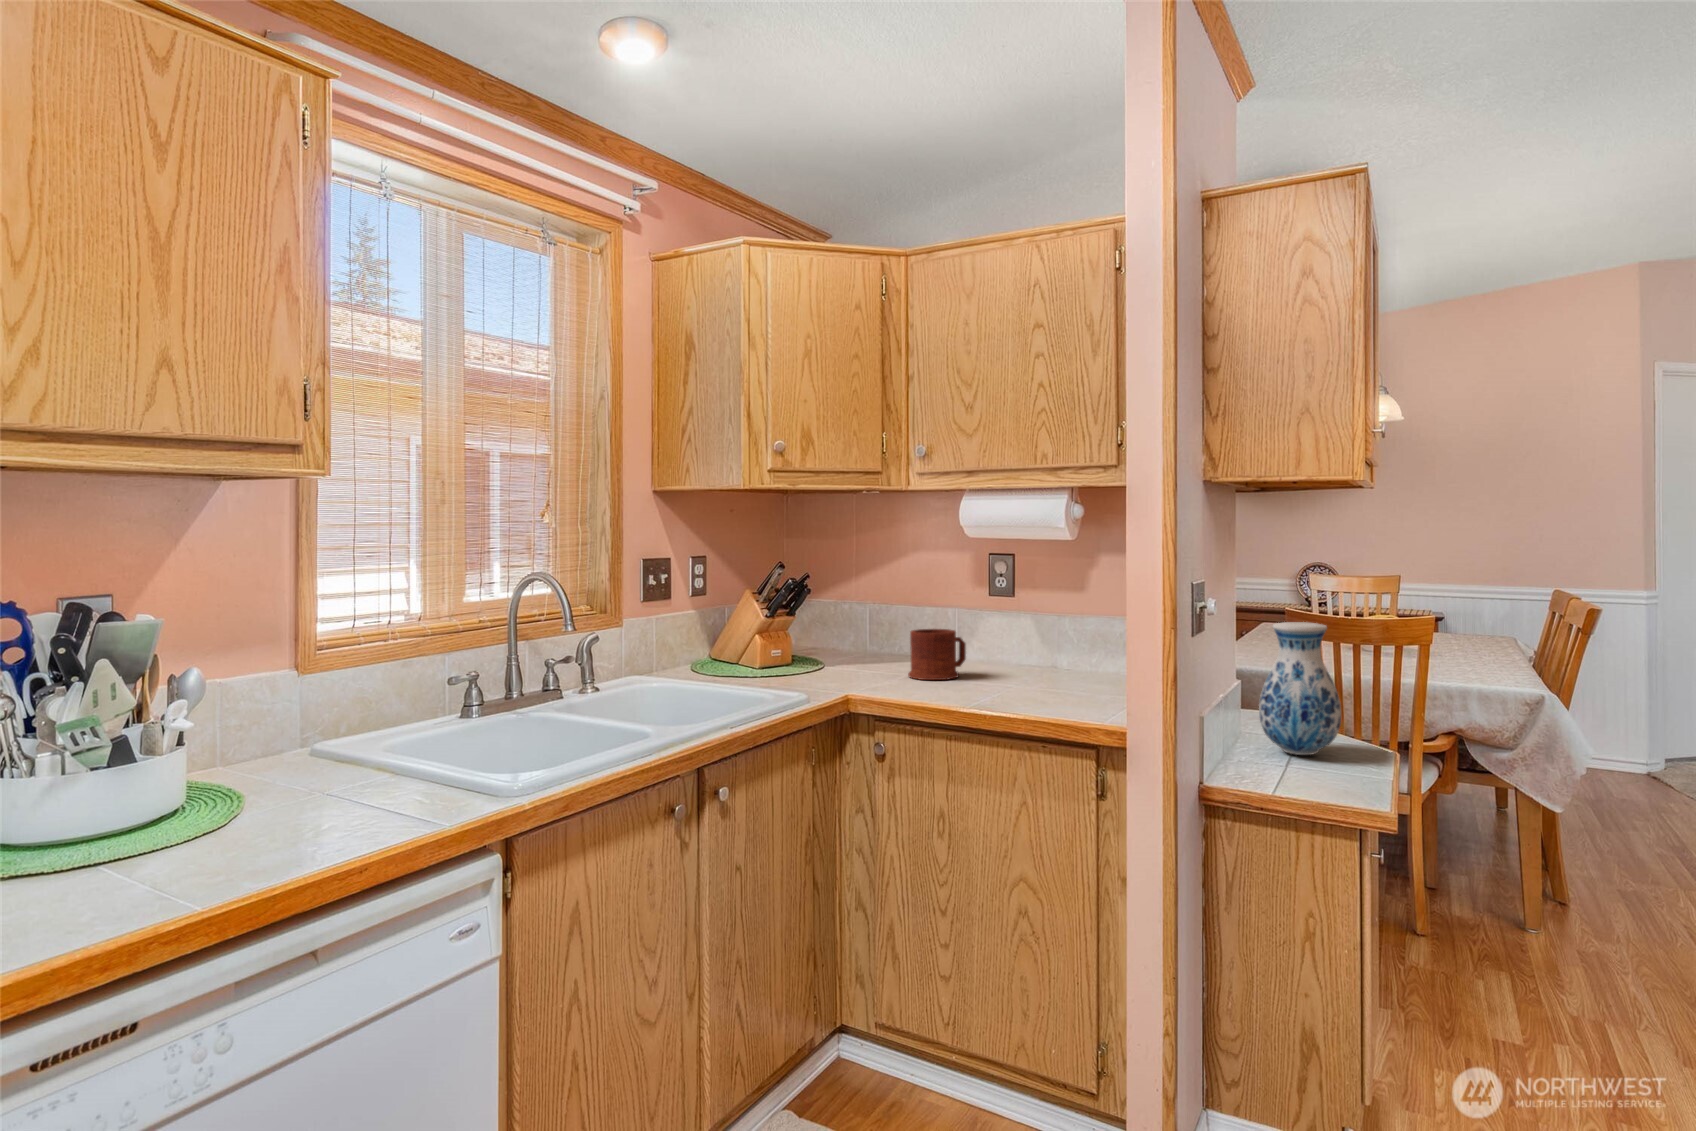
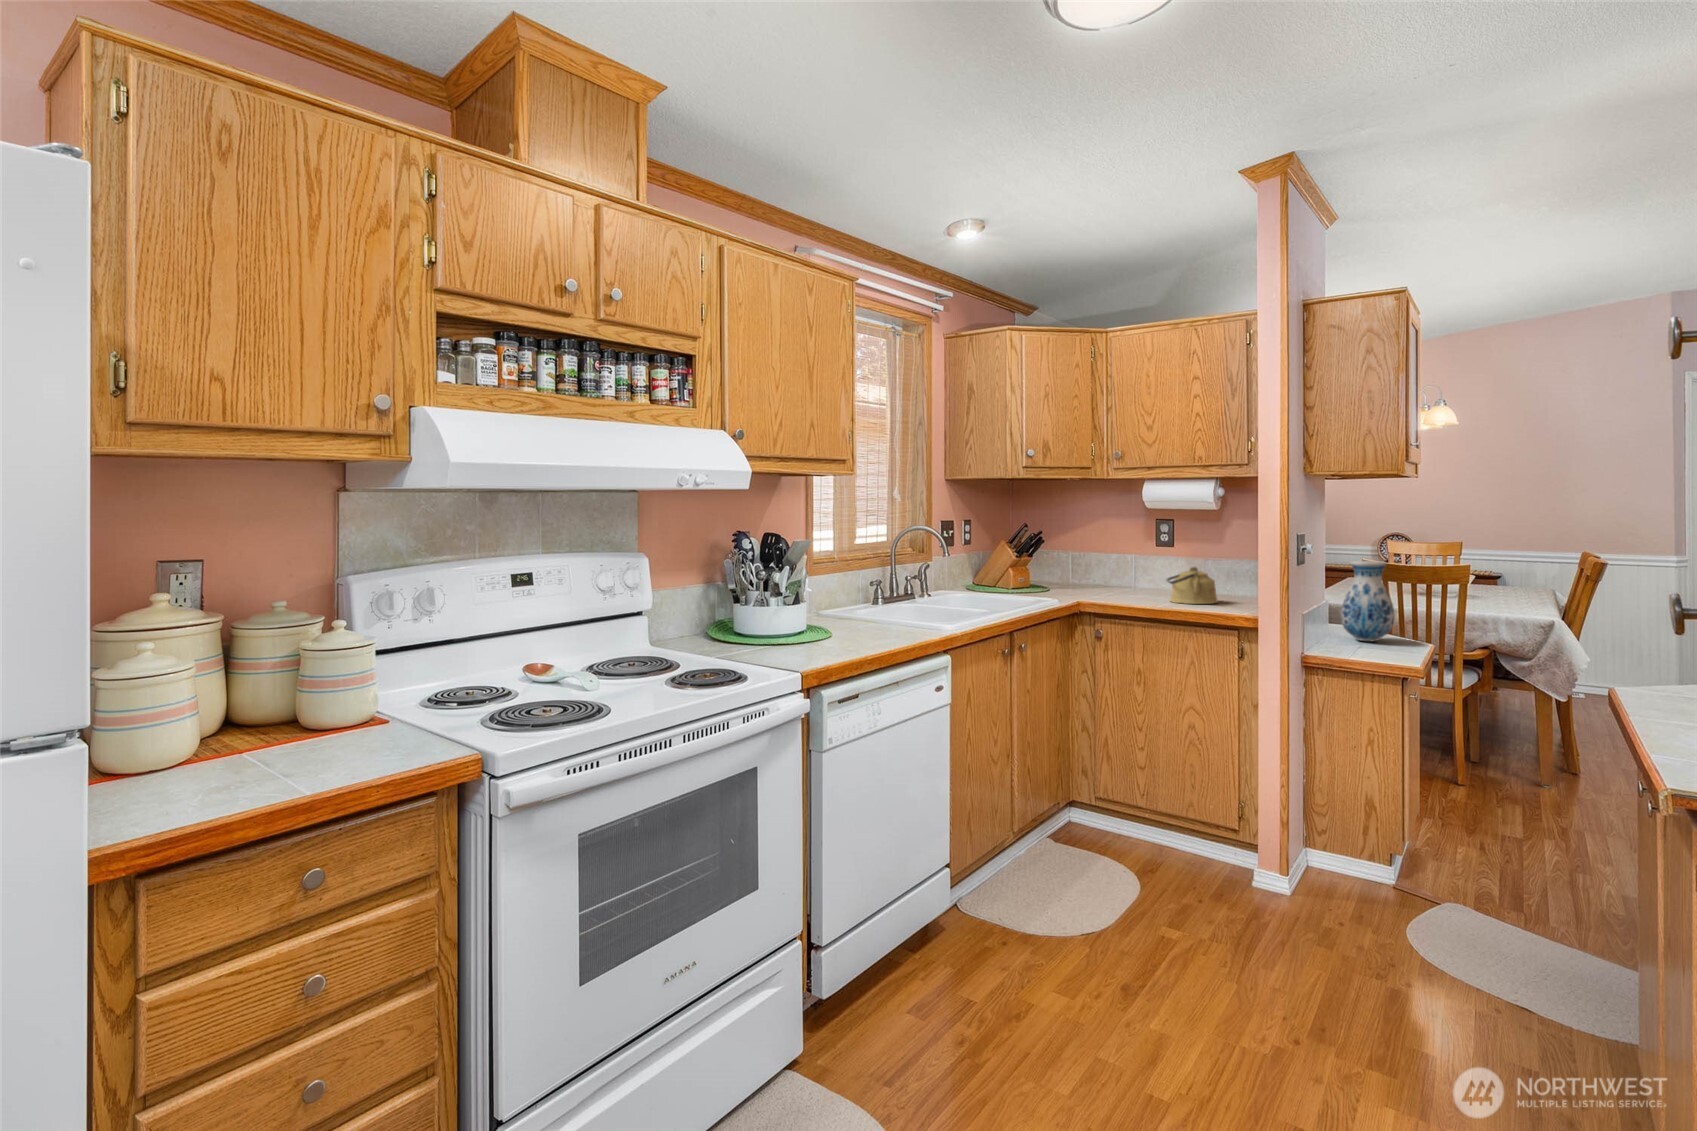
mug: present [908,629,966,680] -> none [1109,567,1145,597]
kettle: none [992,632,1071,696] -> present [1167,567,1218,604]

